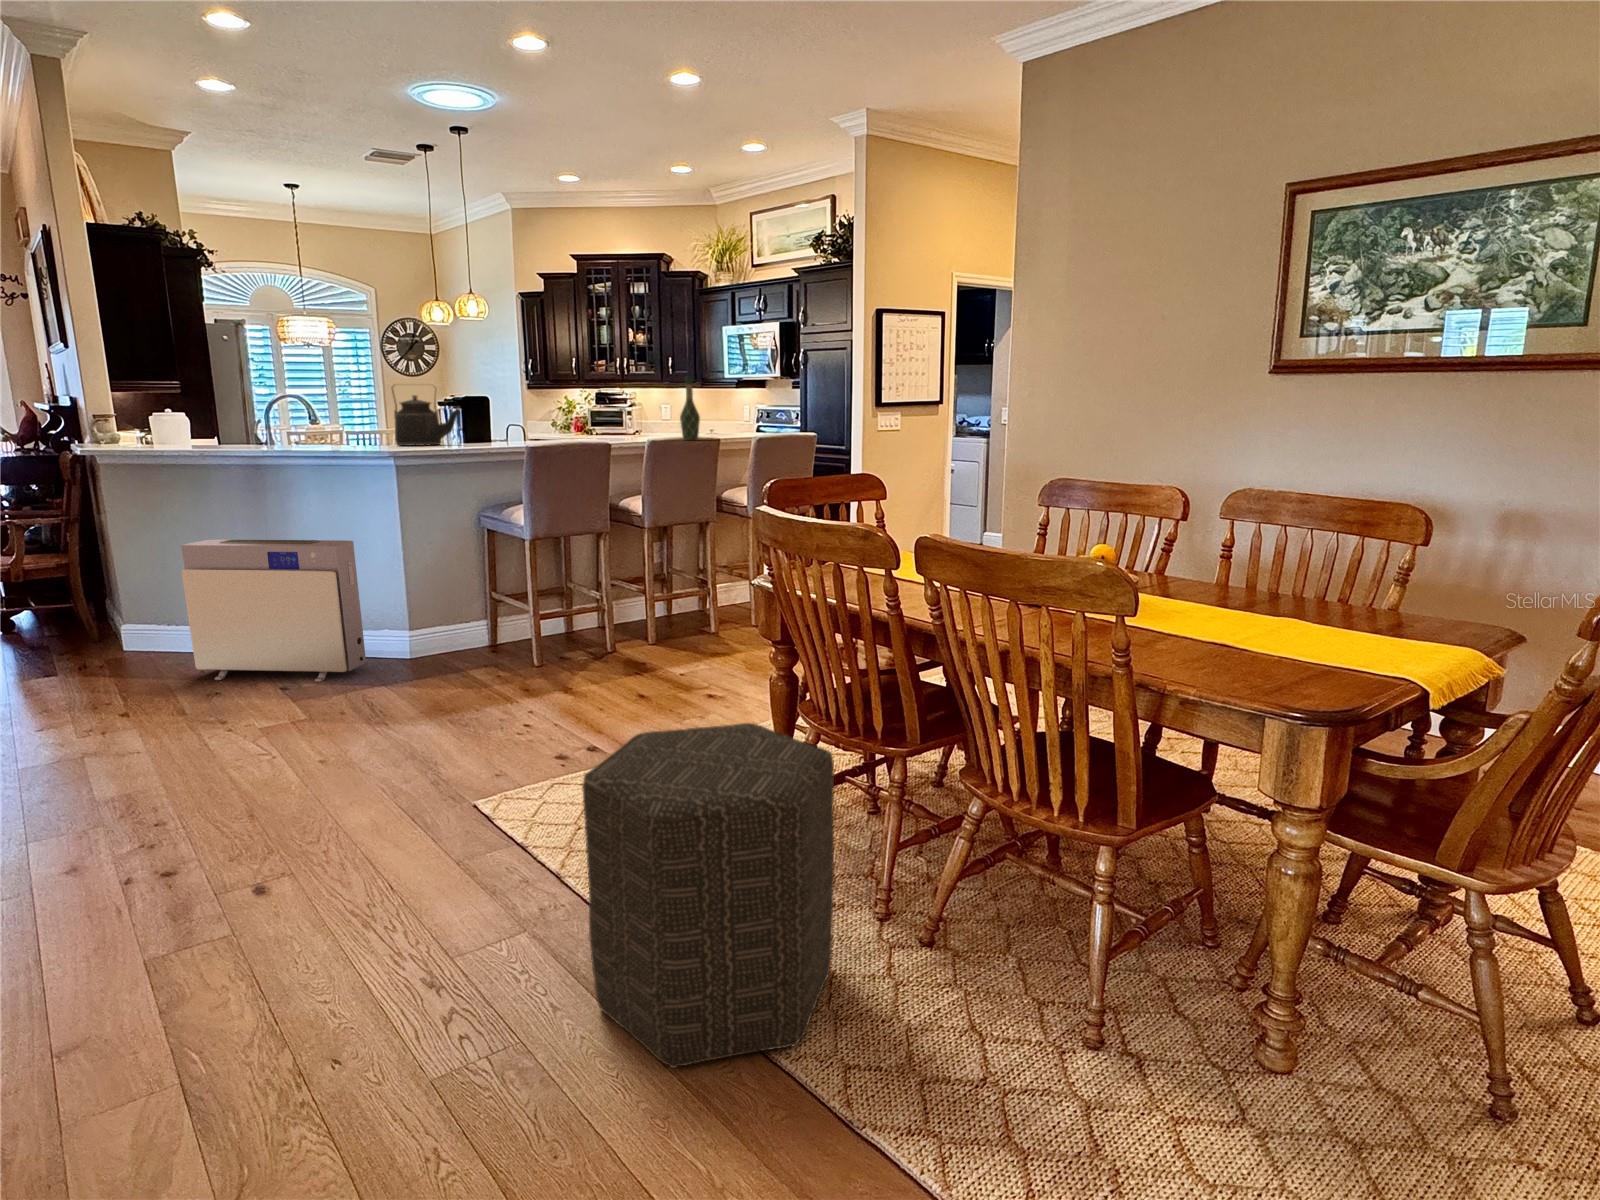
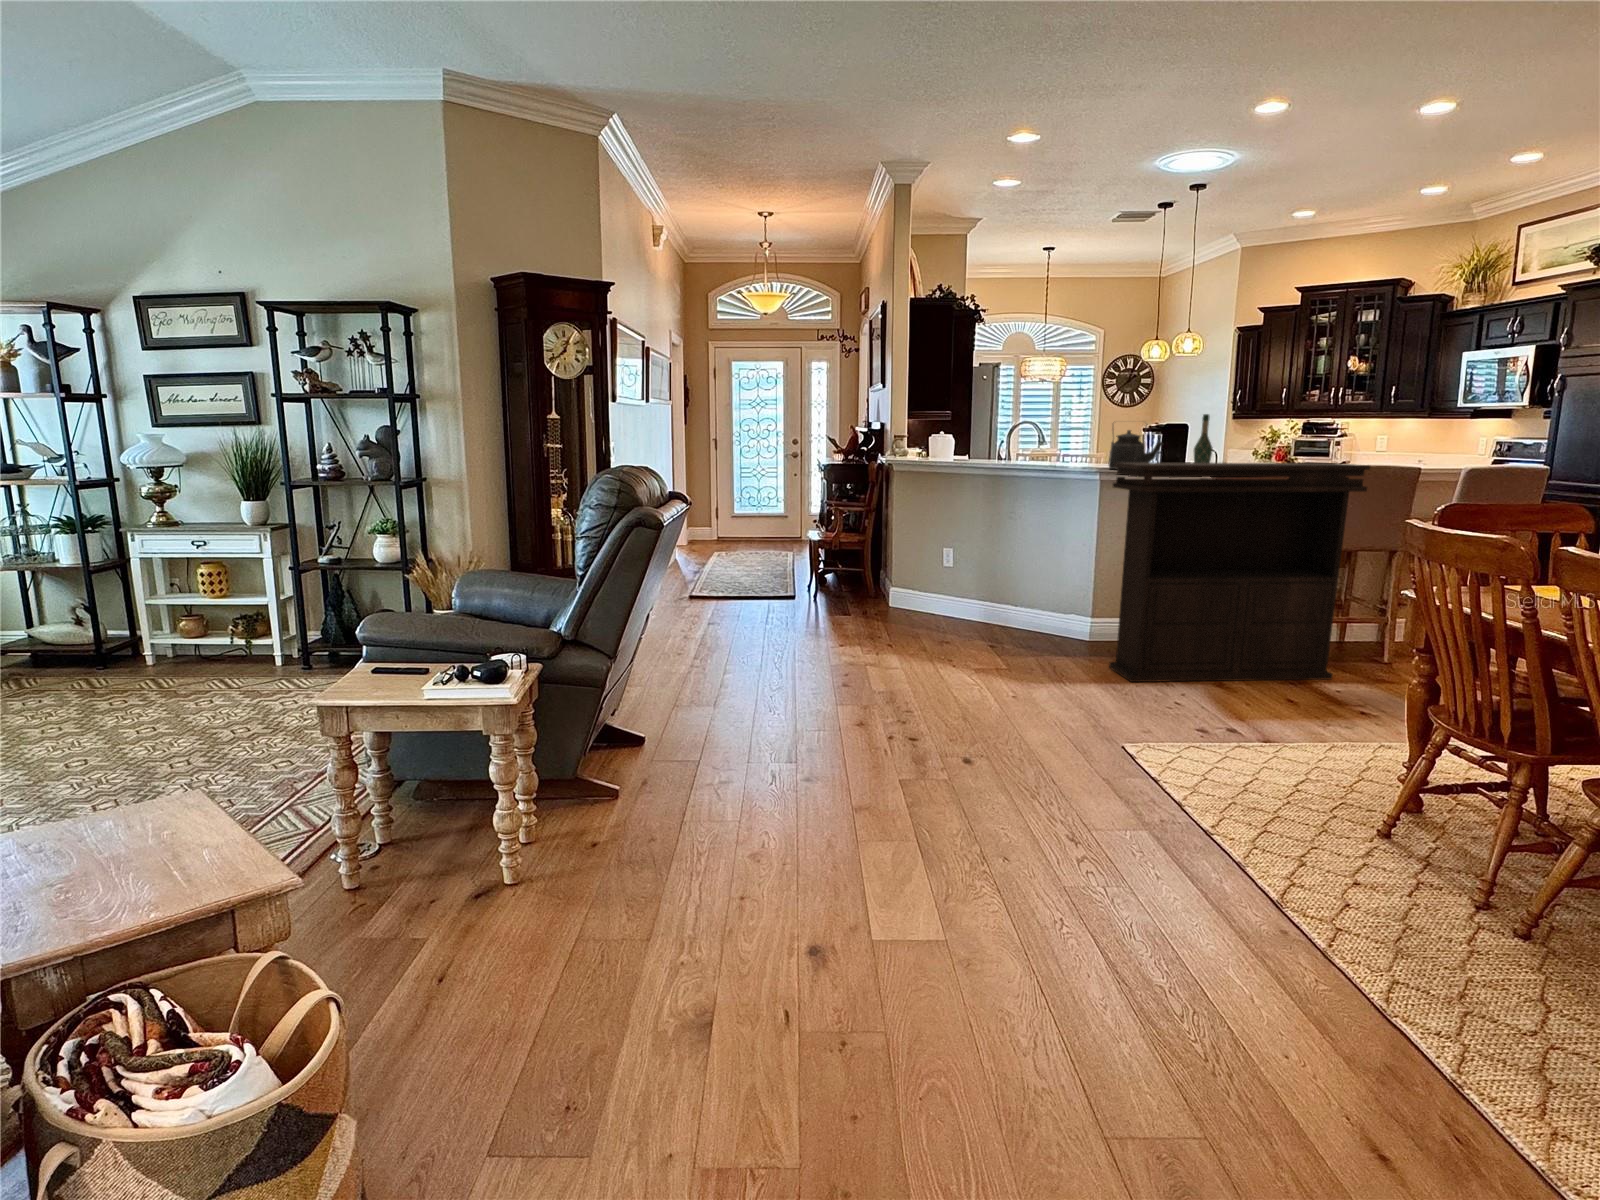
wine bottle: present [680,377,700,440] -> present [1194,414,1213,463]
console table: none [400,430,680,712] -> present [1109,463,1370,682]
air purifier: present [181,540,366,682] -> none [948,530,1065,642]
ottoman: present [582,723,834,1068] -> none [1196,697,1434,956]

